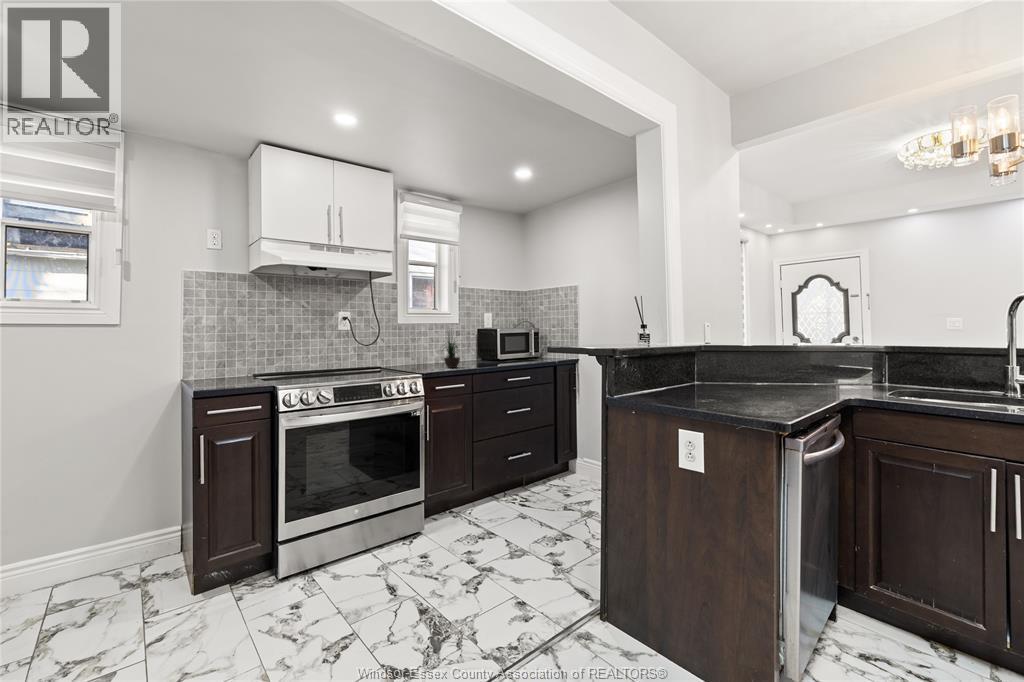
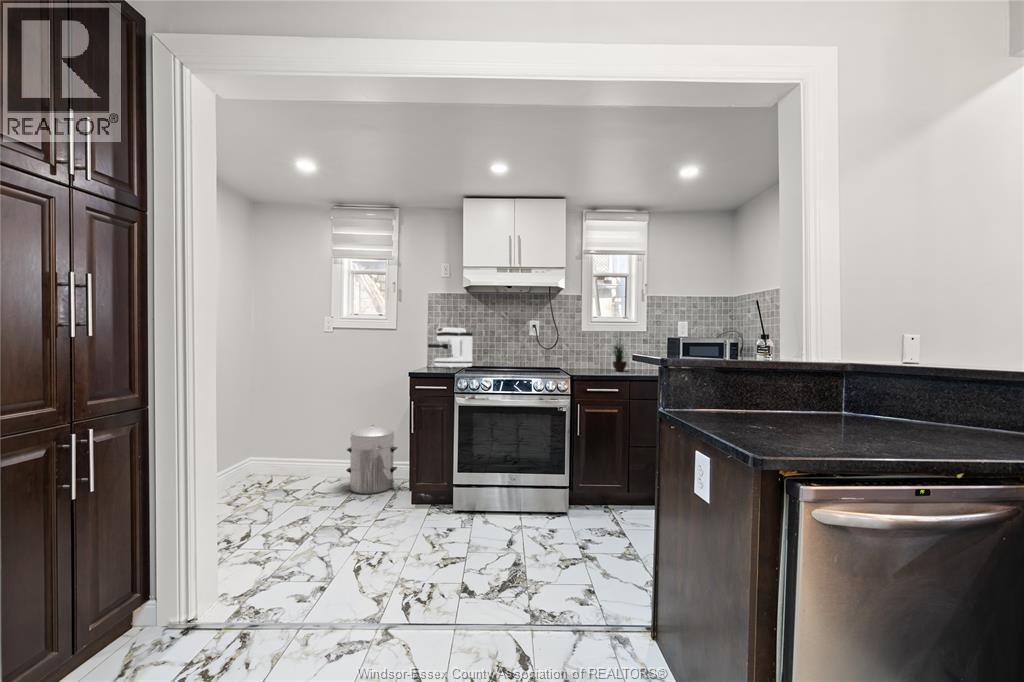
coffee maker: none [194,321,266,378] -> present [428,327,473,368]
waste bin: none [34,482,144,604] -> present [346,425,397,494]

